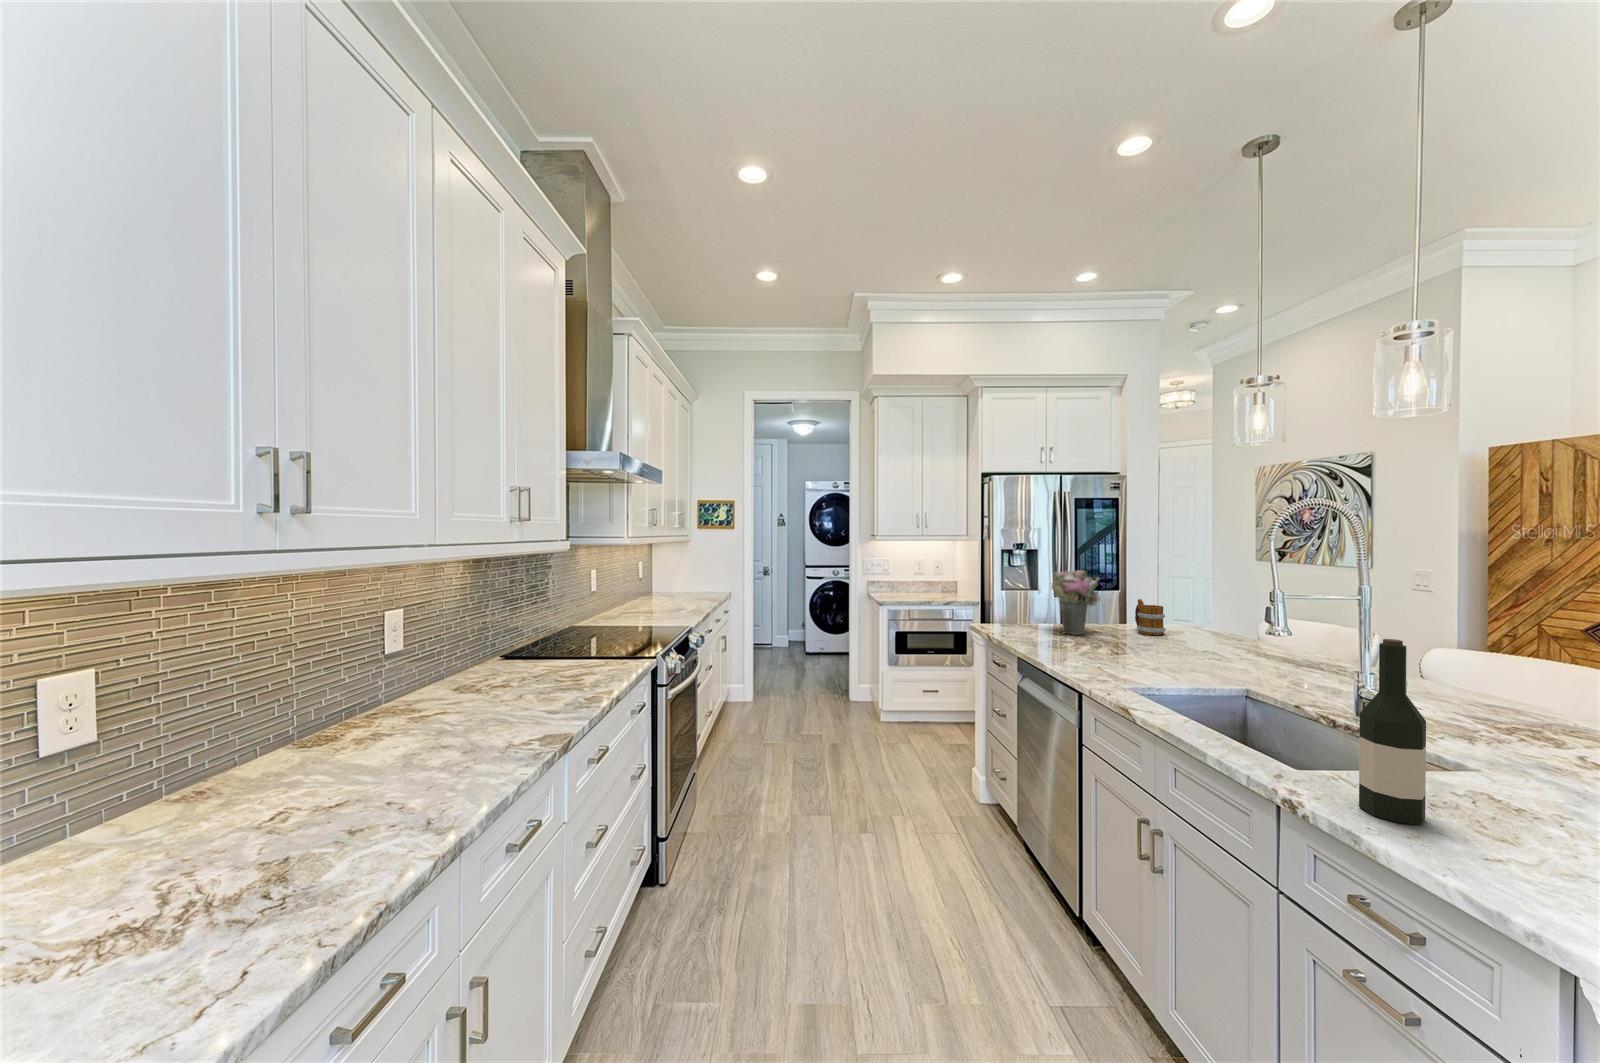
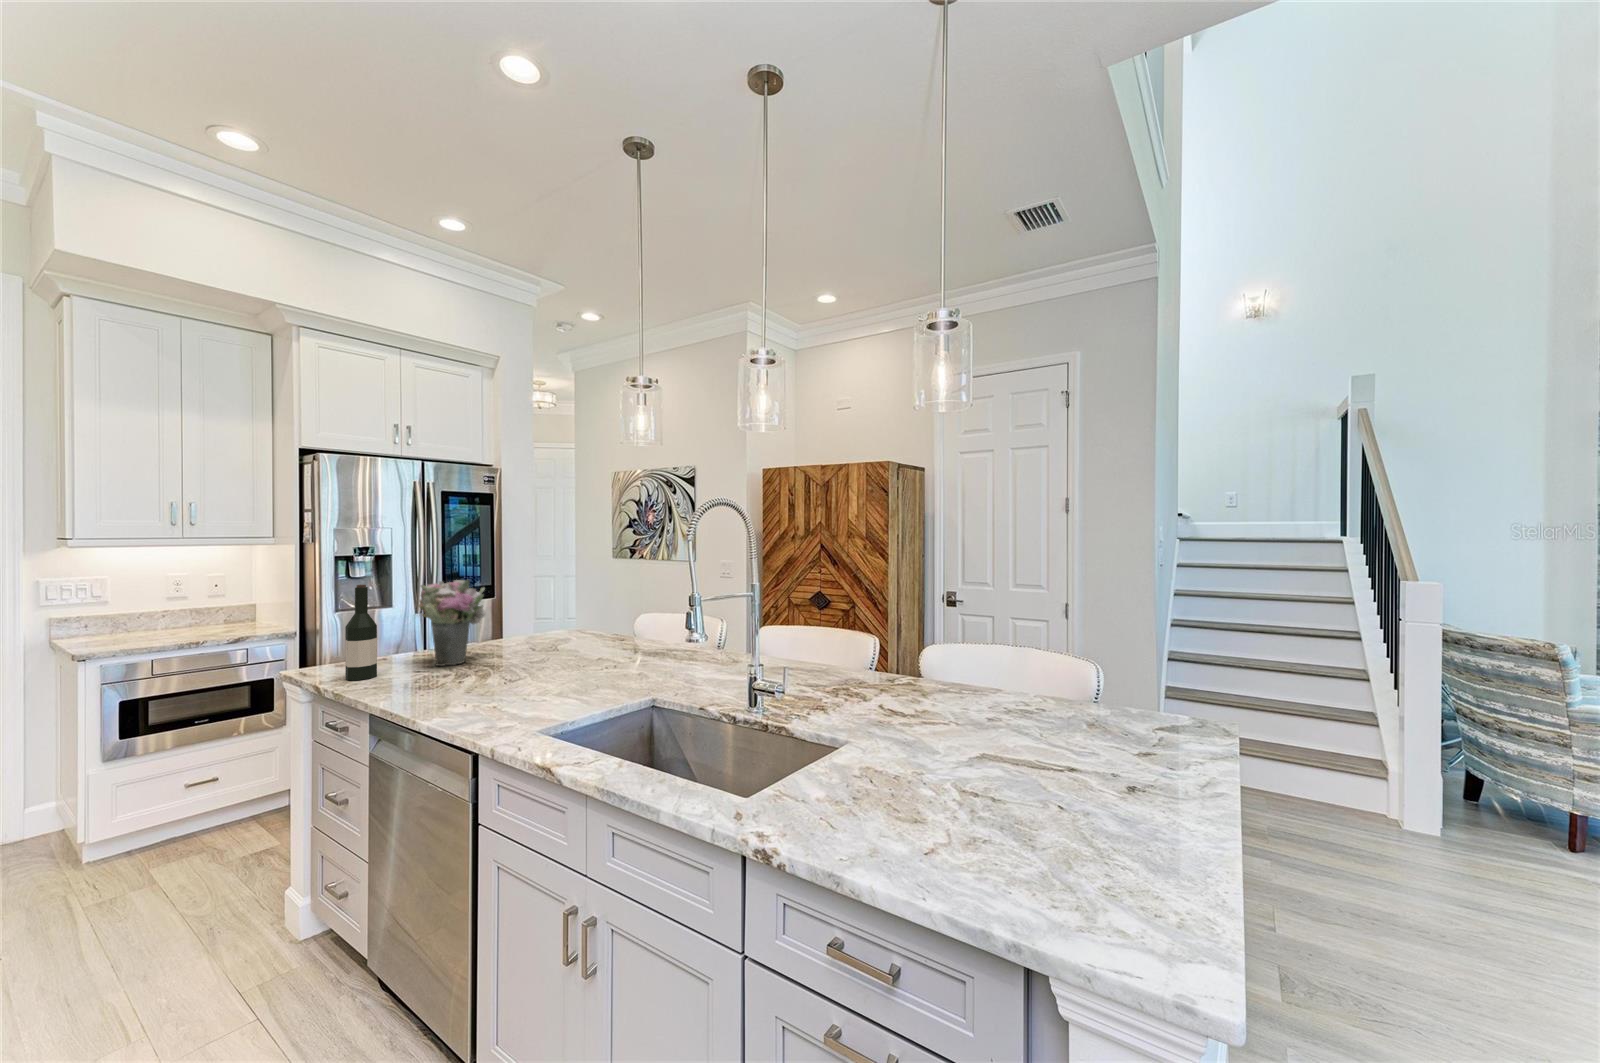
mug: present [1135,599,1166,636] -> none [524,608,558,649]
wine bottle: present [1359,639,1426,824] -> present [345,585,377,680]

